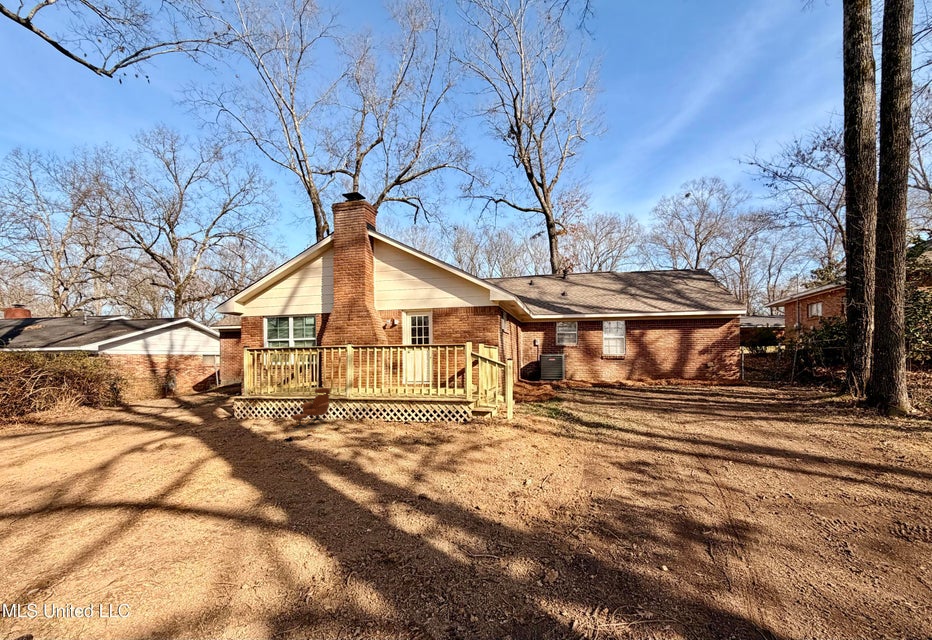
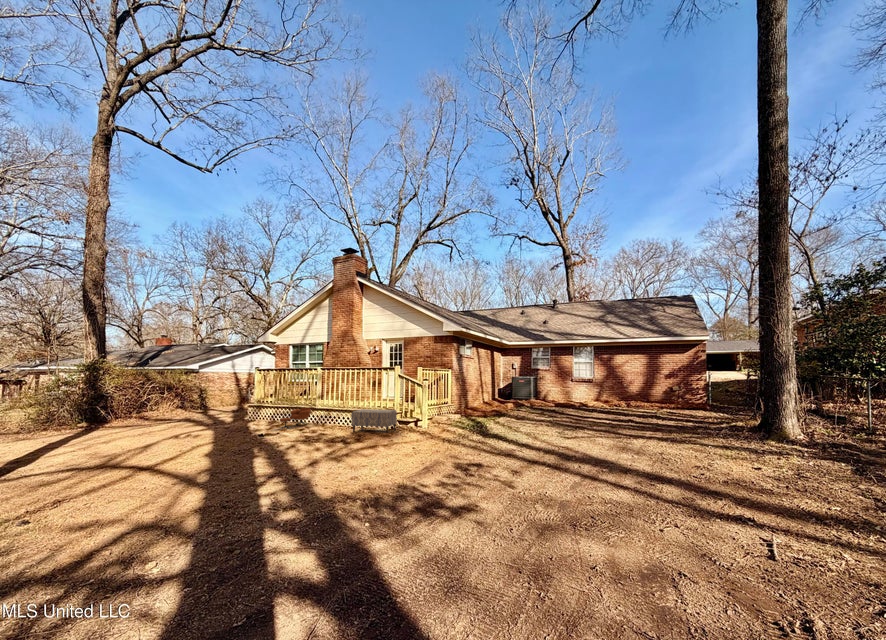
bench: none [401,398,457,428] -> present [351,409,397,433]

